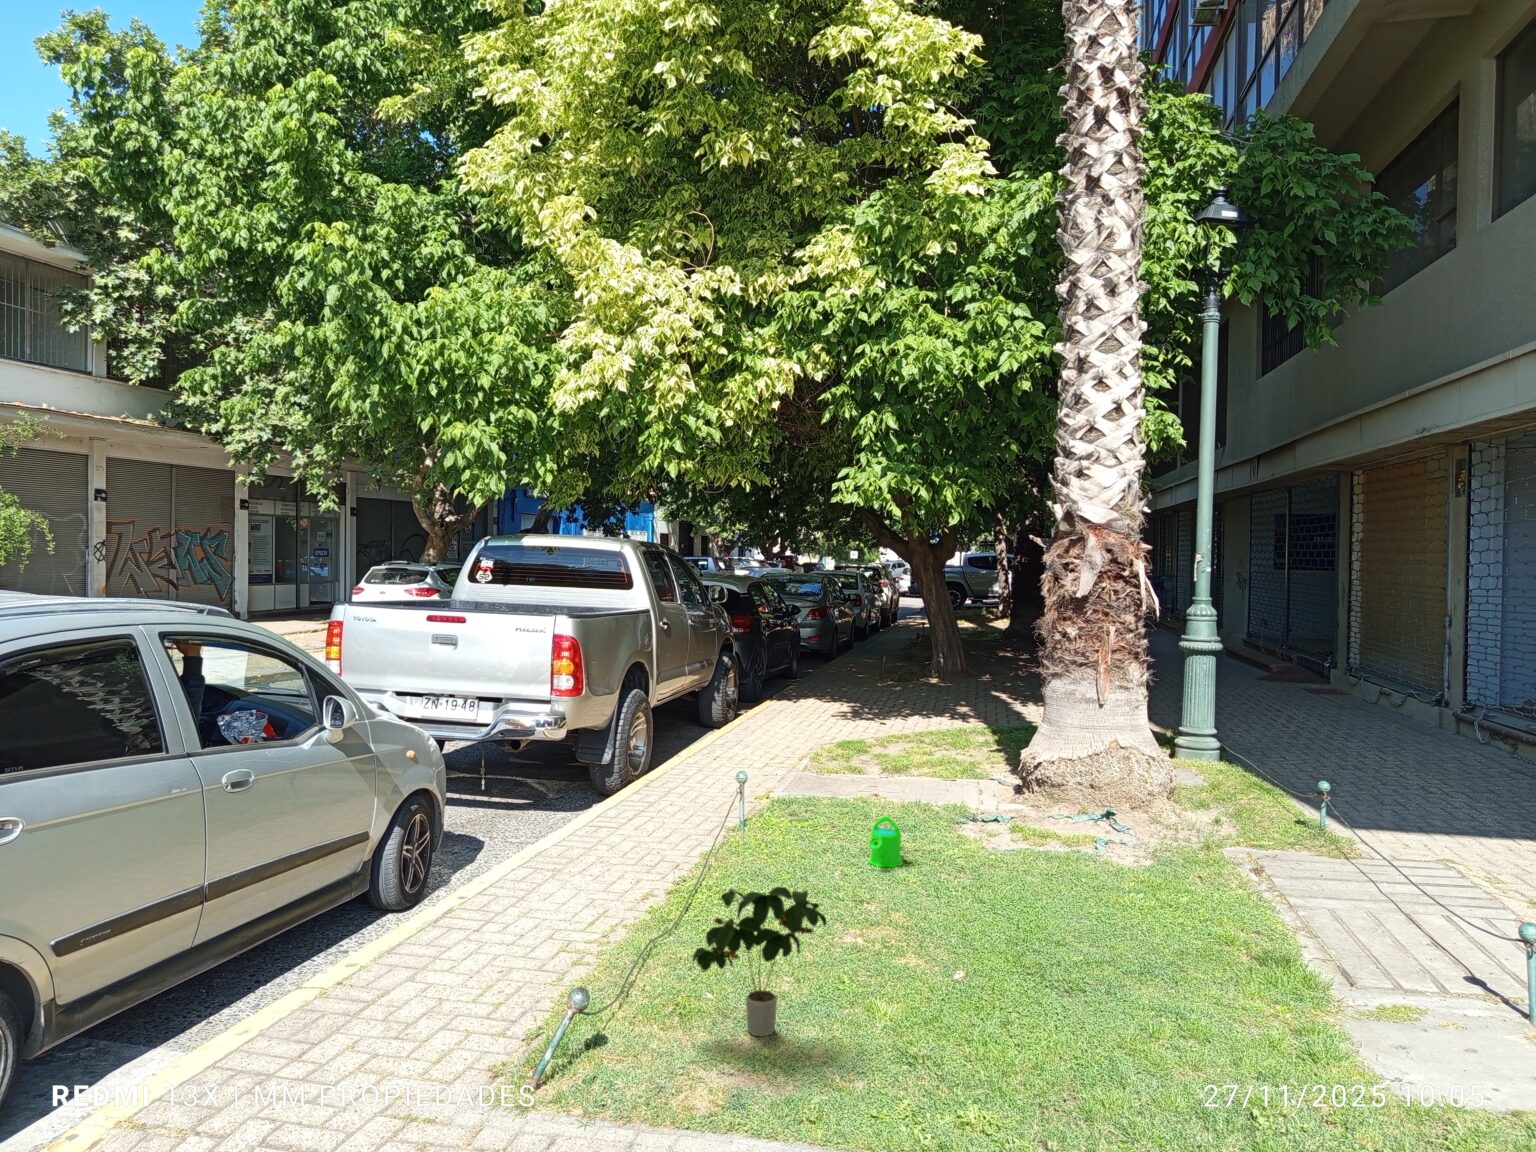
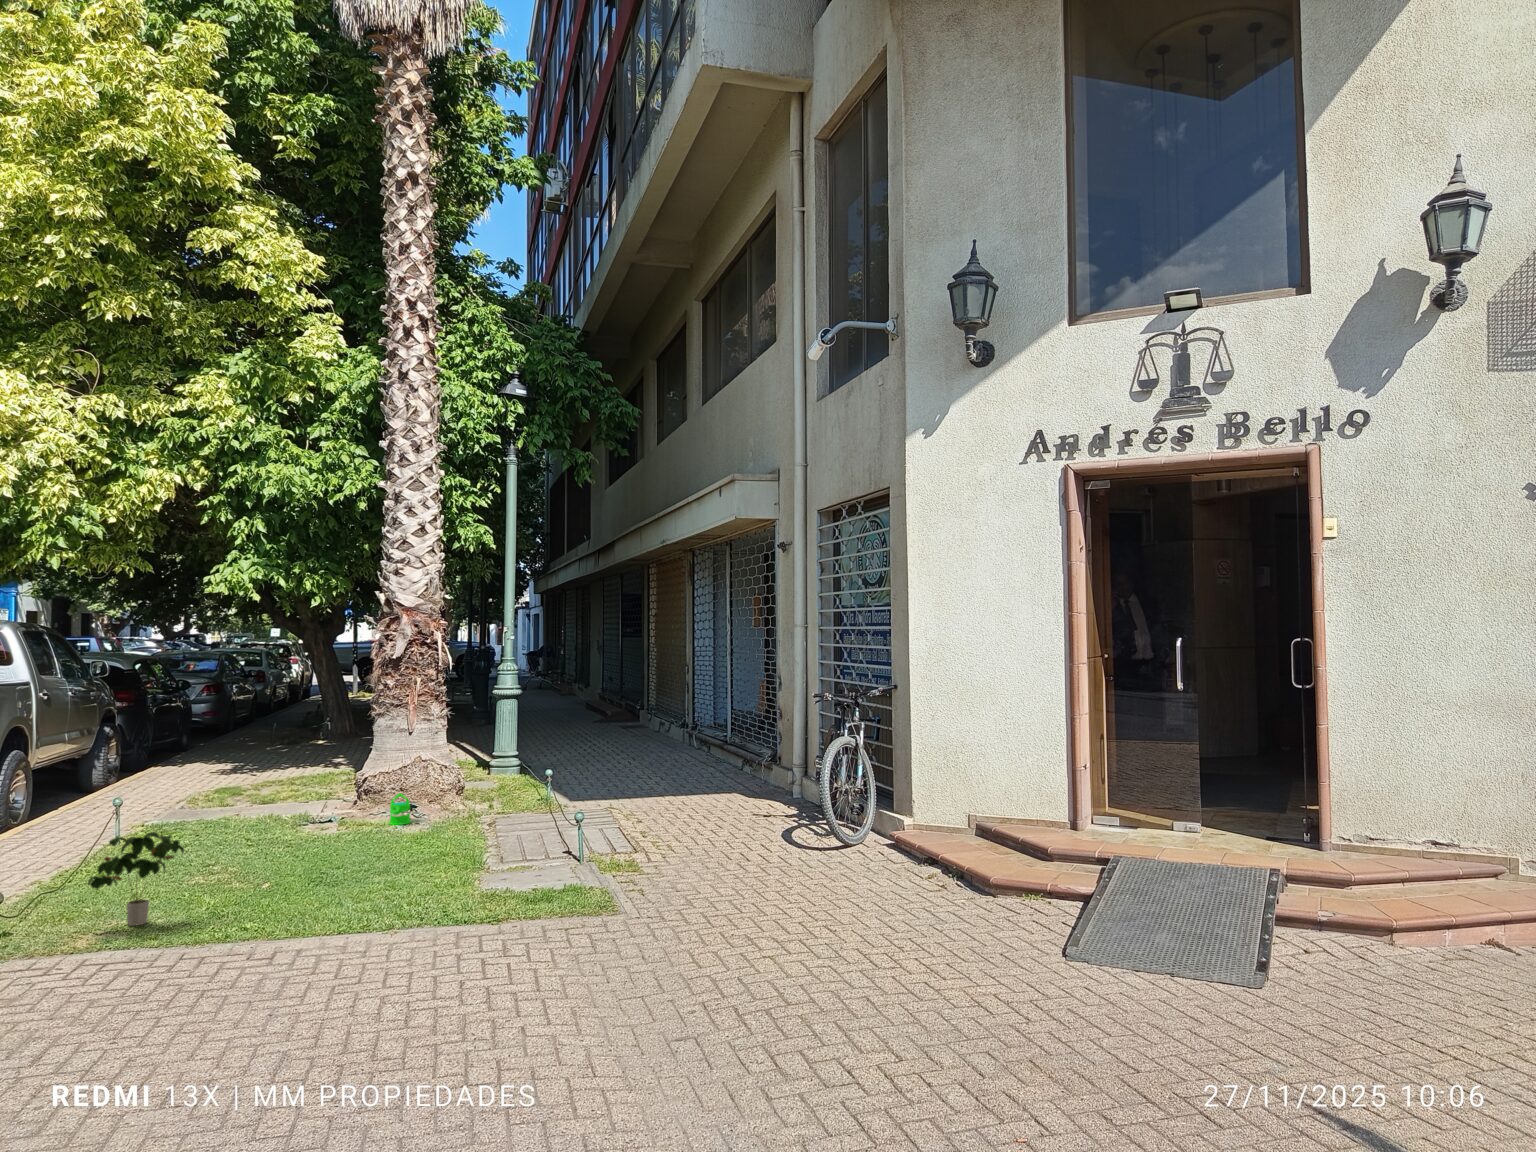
watering can: present [869,816,903,867] -> present [389,793,410,825]

